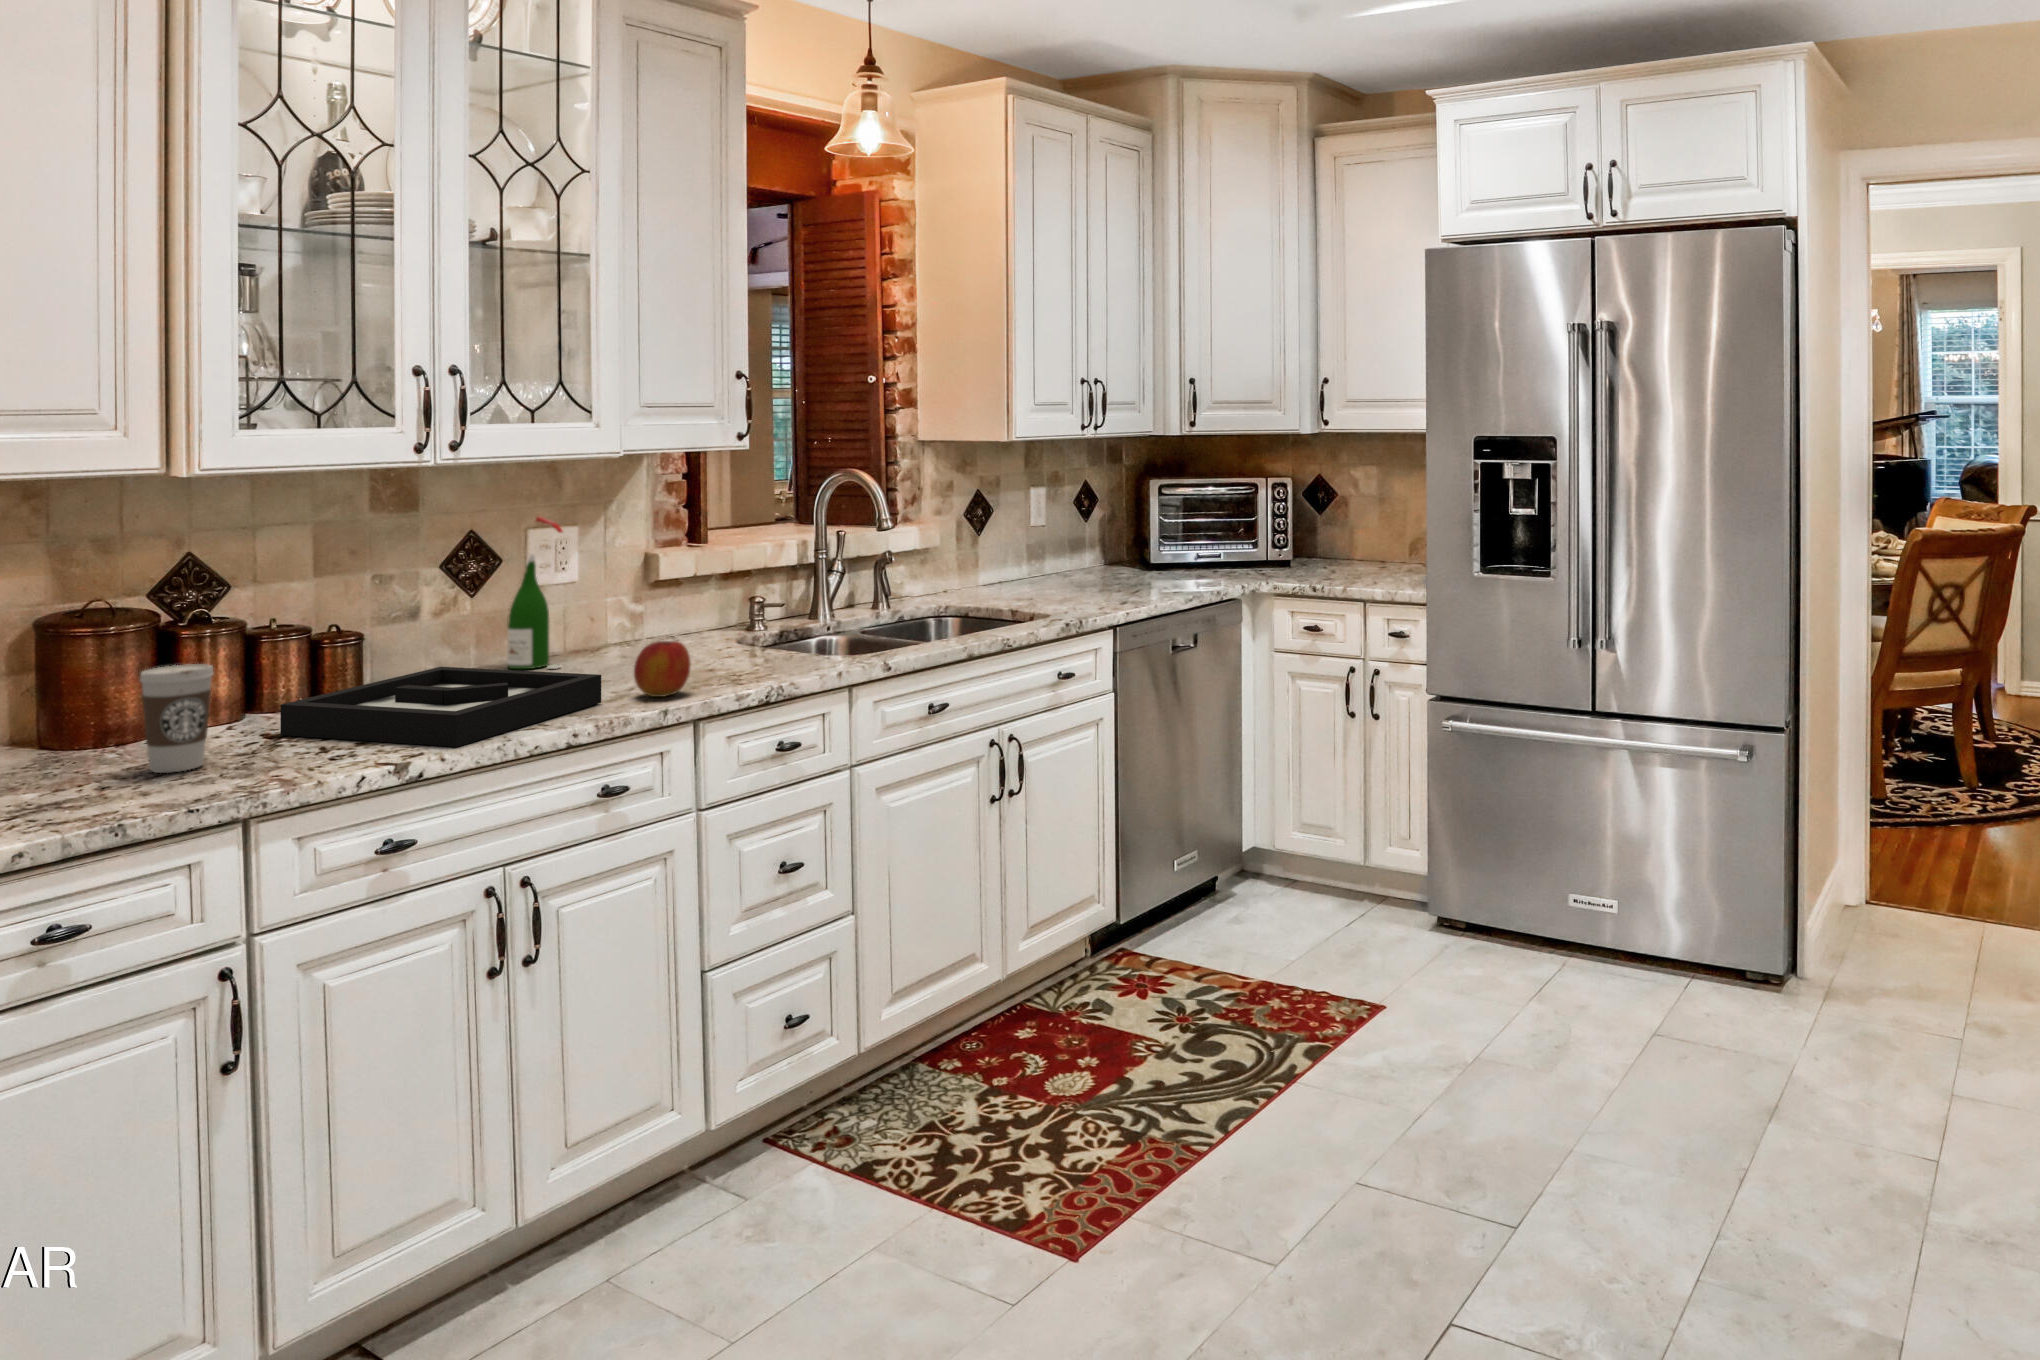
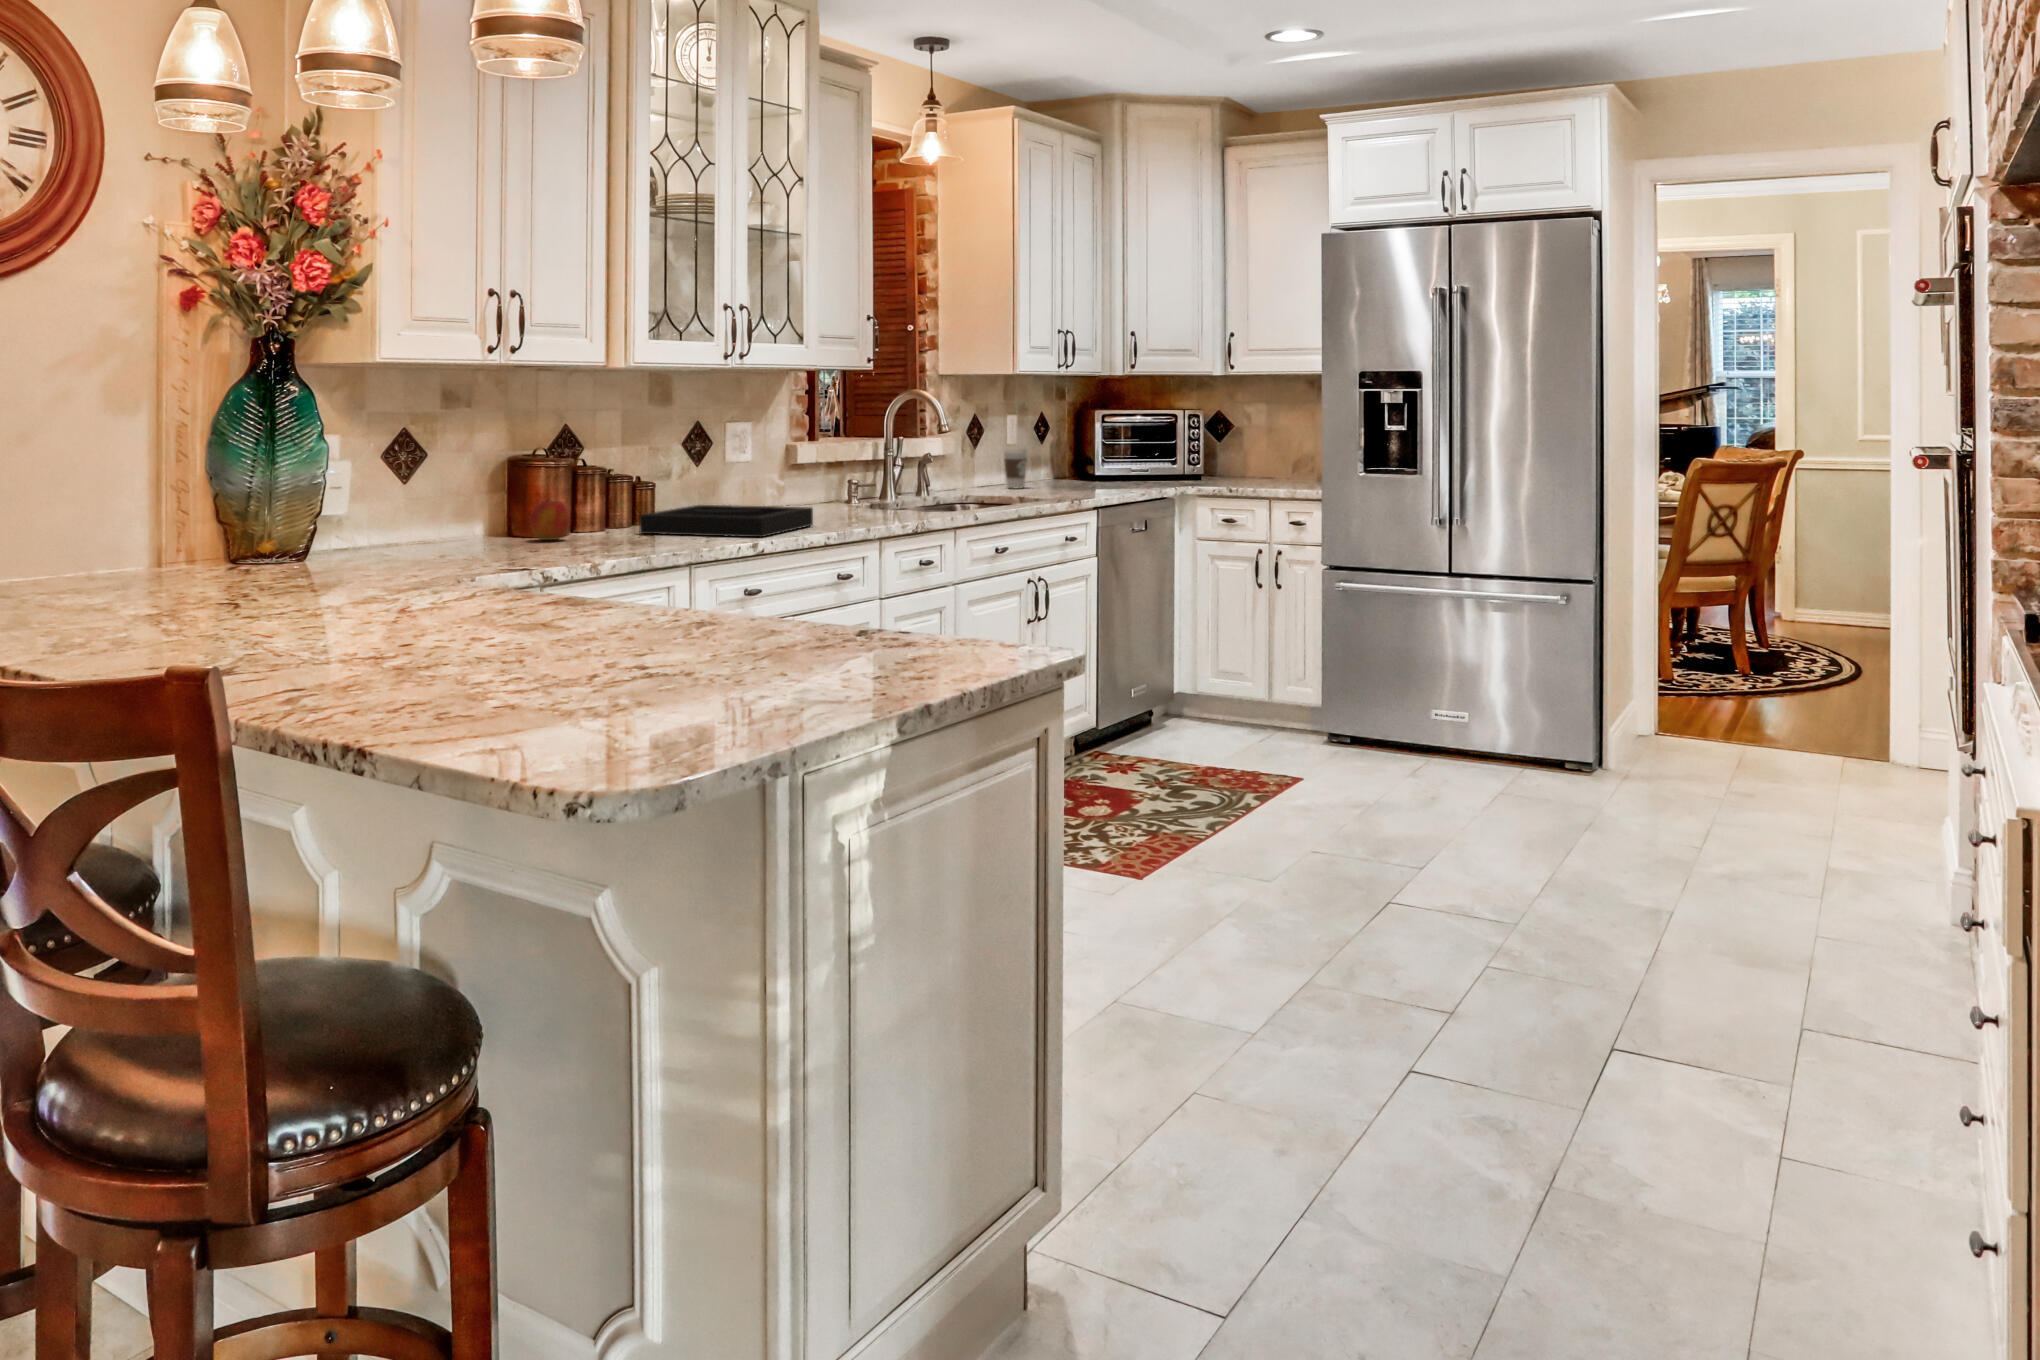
wine bottle: present [507,517,562,669] -> none [715,409,753,515]
apple: present [634,641,691,697] -> present [530,501,570,540]
coffee cup: present [140,664,214,773] -> present [1004,449,1027,488]

